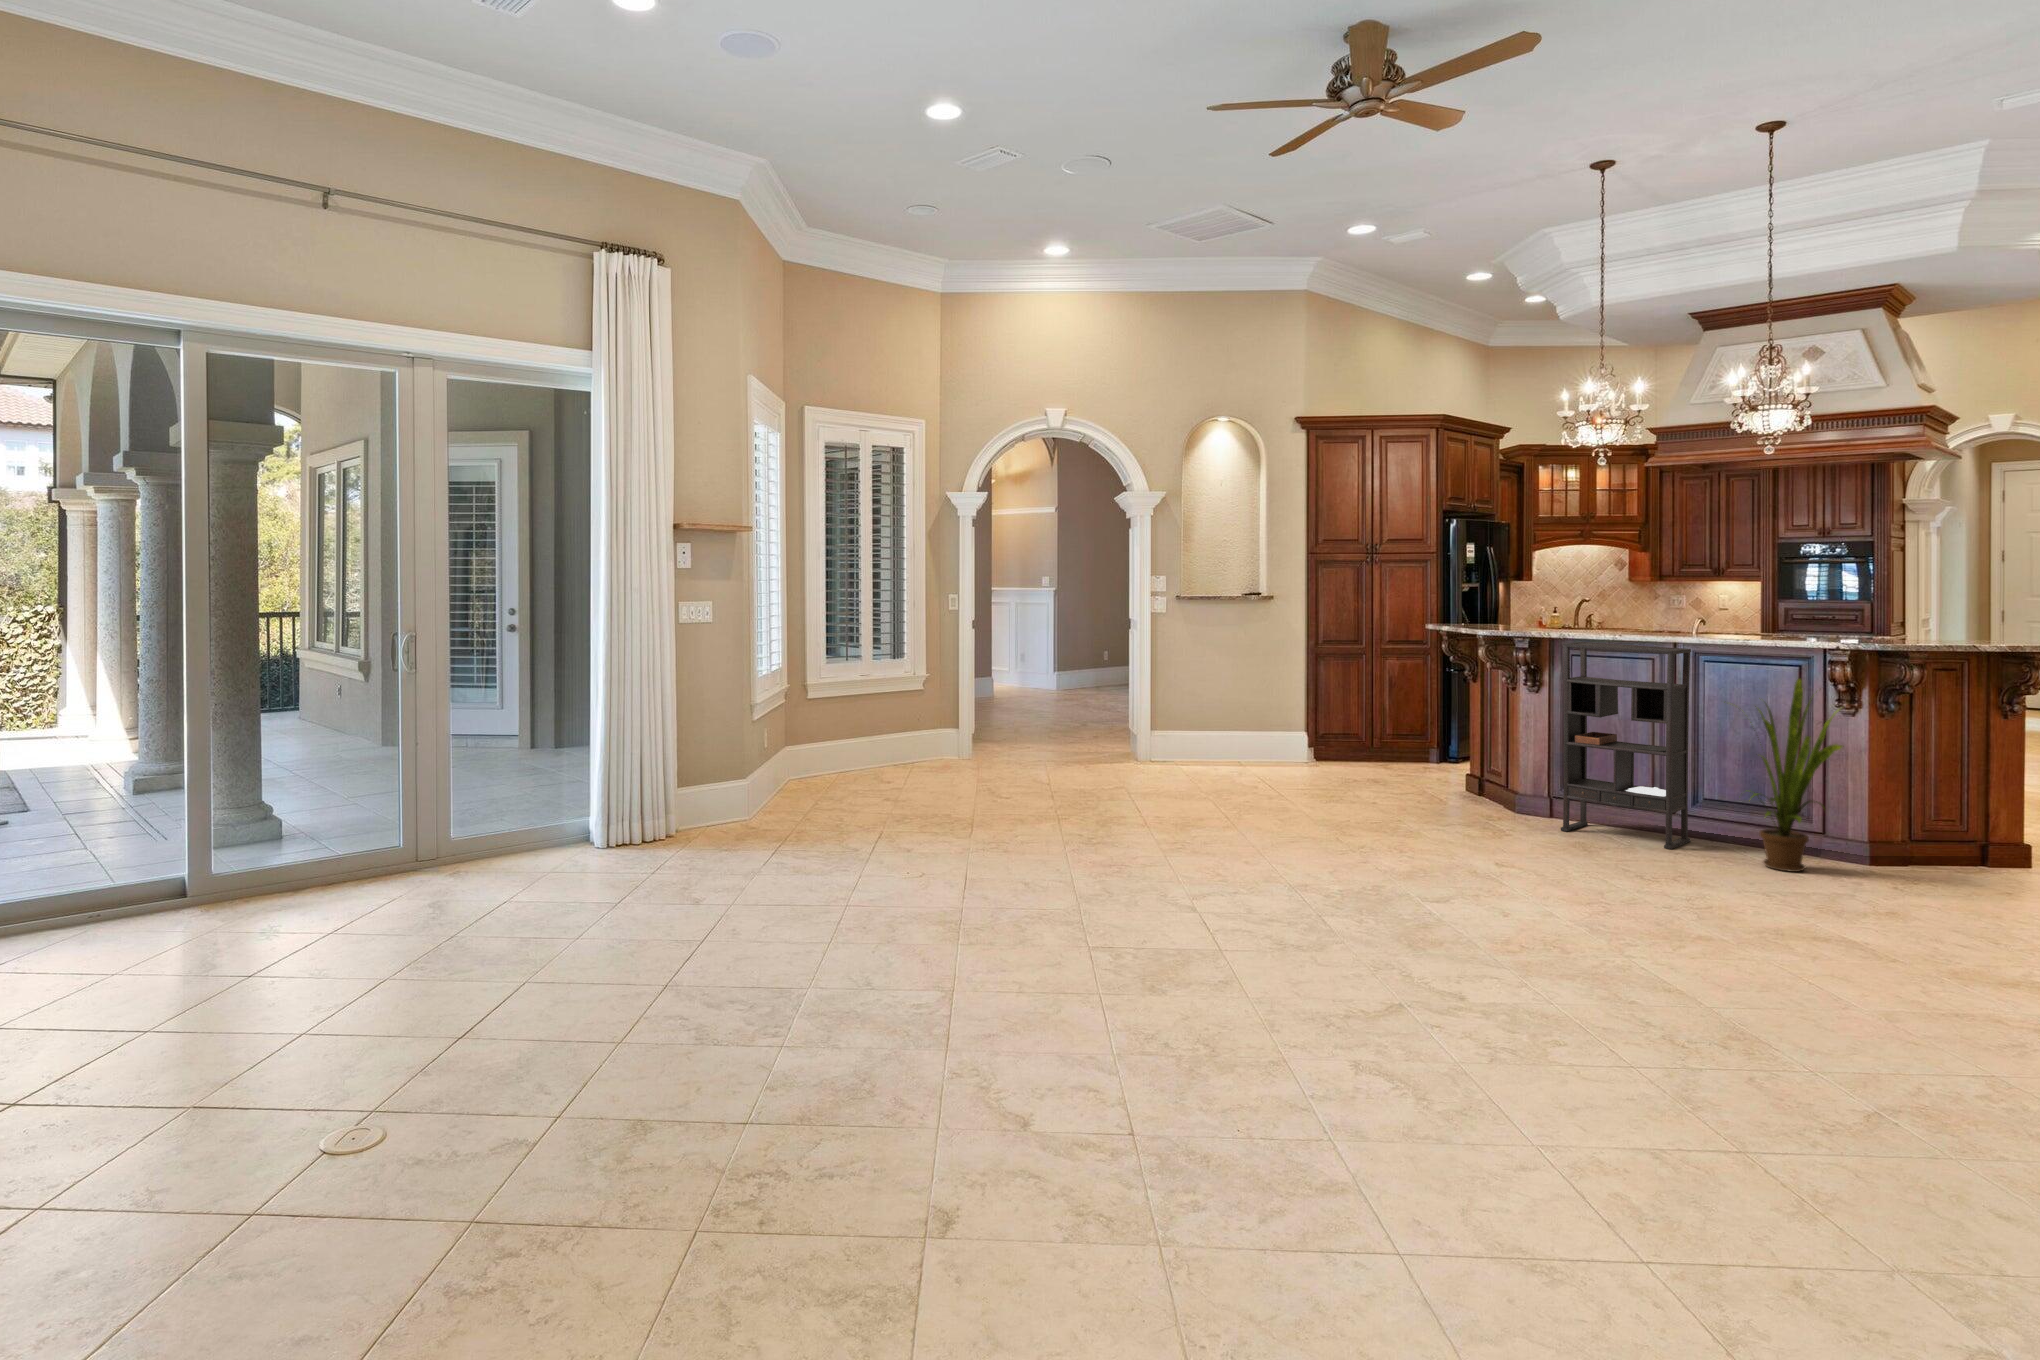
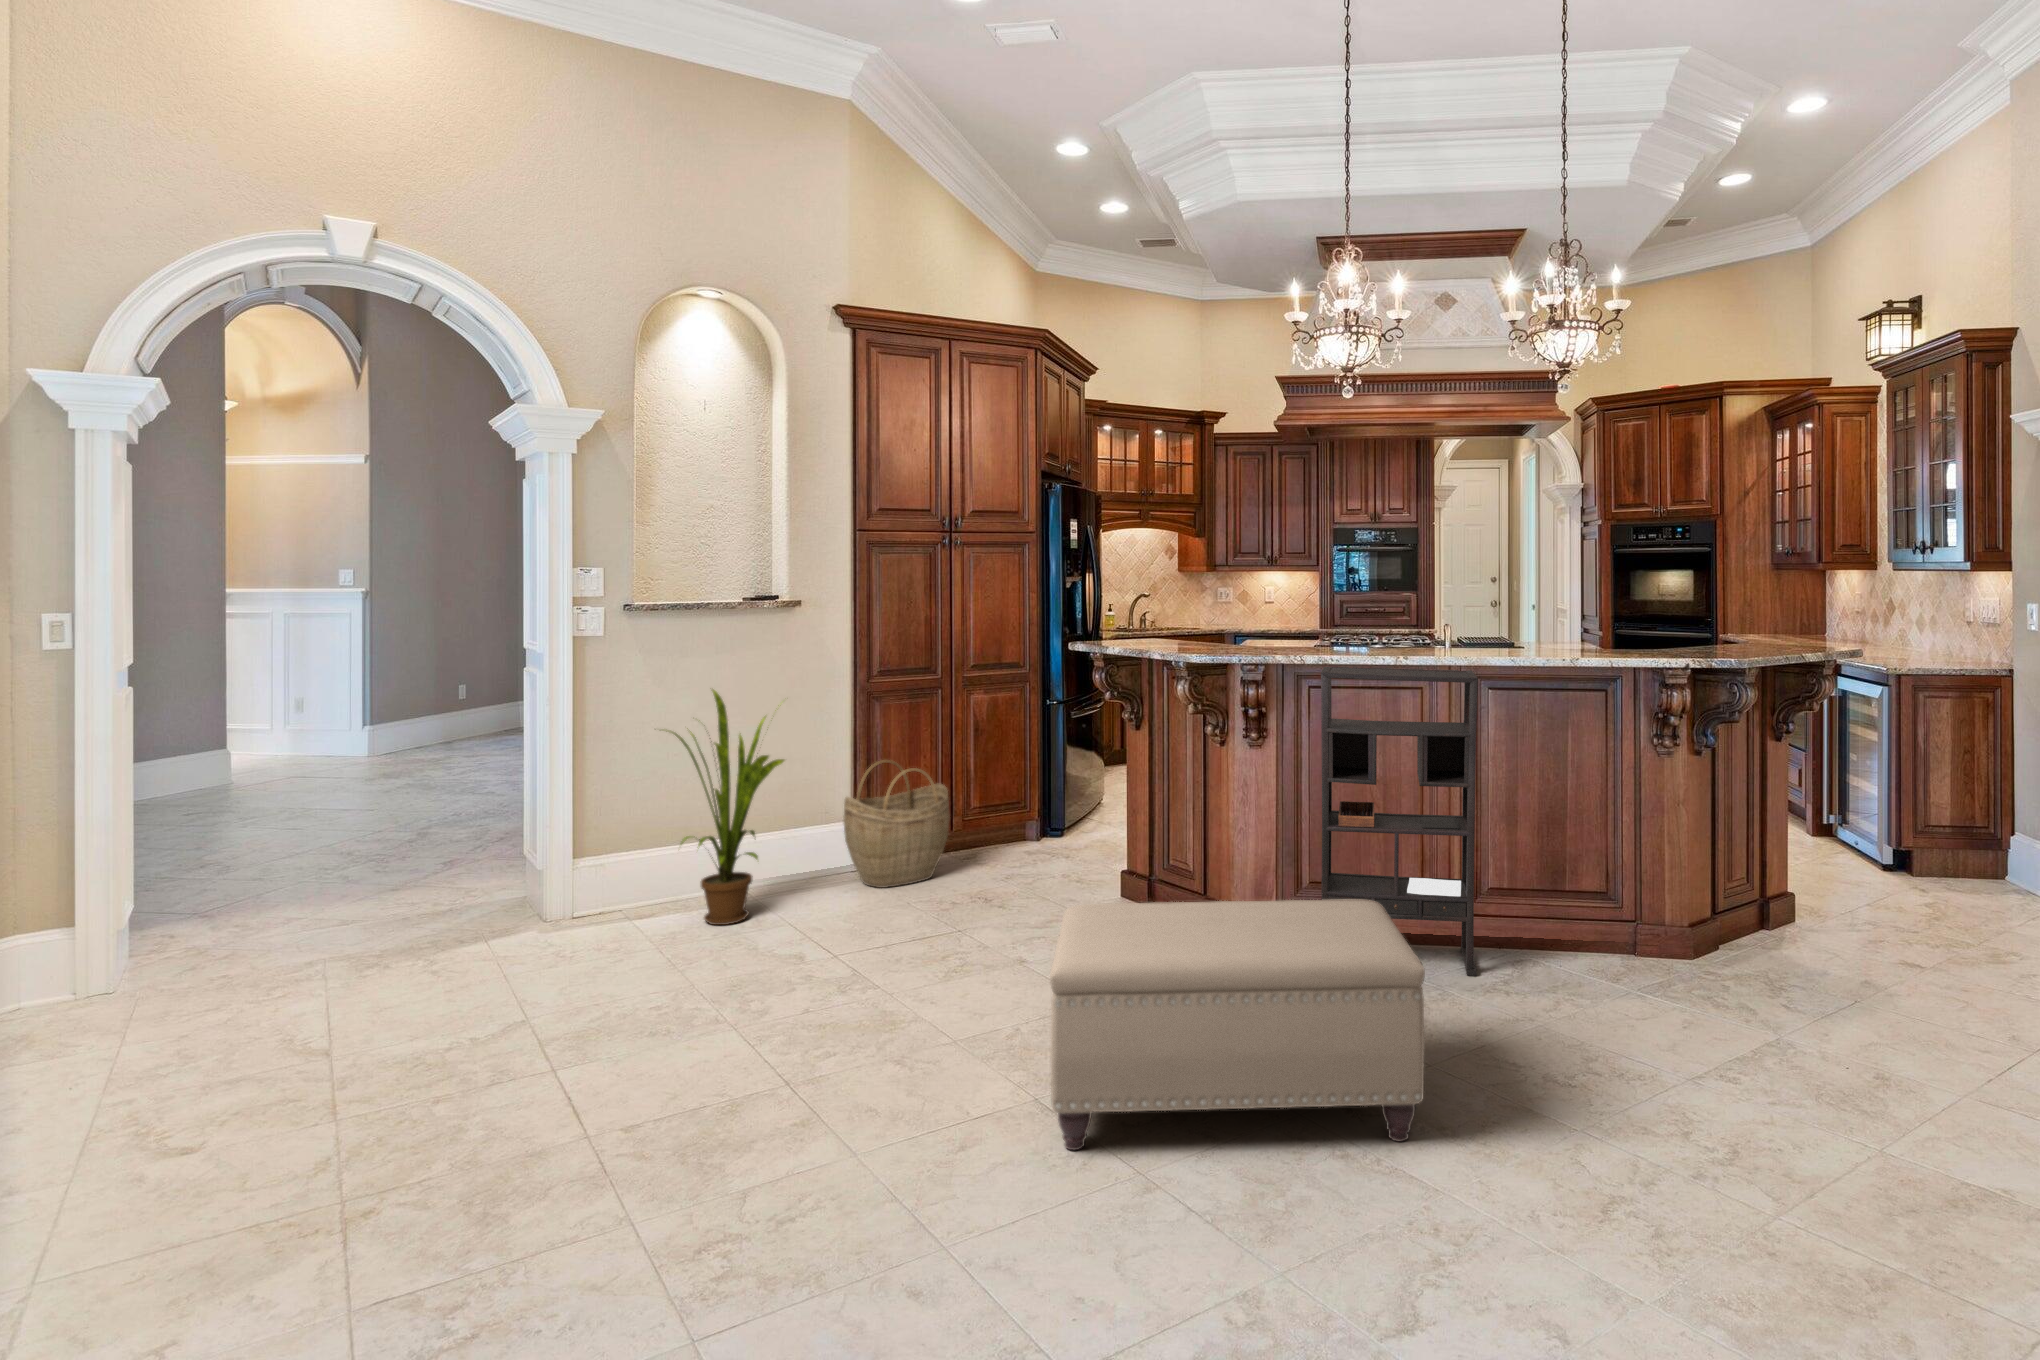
house plant: present [1751,679,1842,872] -> present [666,690,784,925]
woven basket: none [1297,695,1363,770] -> present [843,760,950,888]
ottoman: none [1330,750,1547,876] -> present [1050,900,1425,1150]

